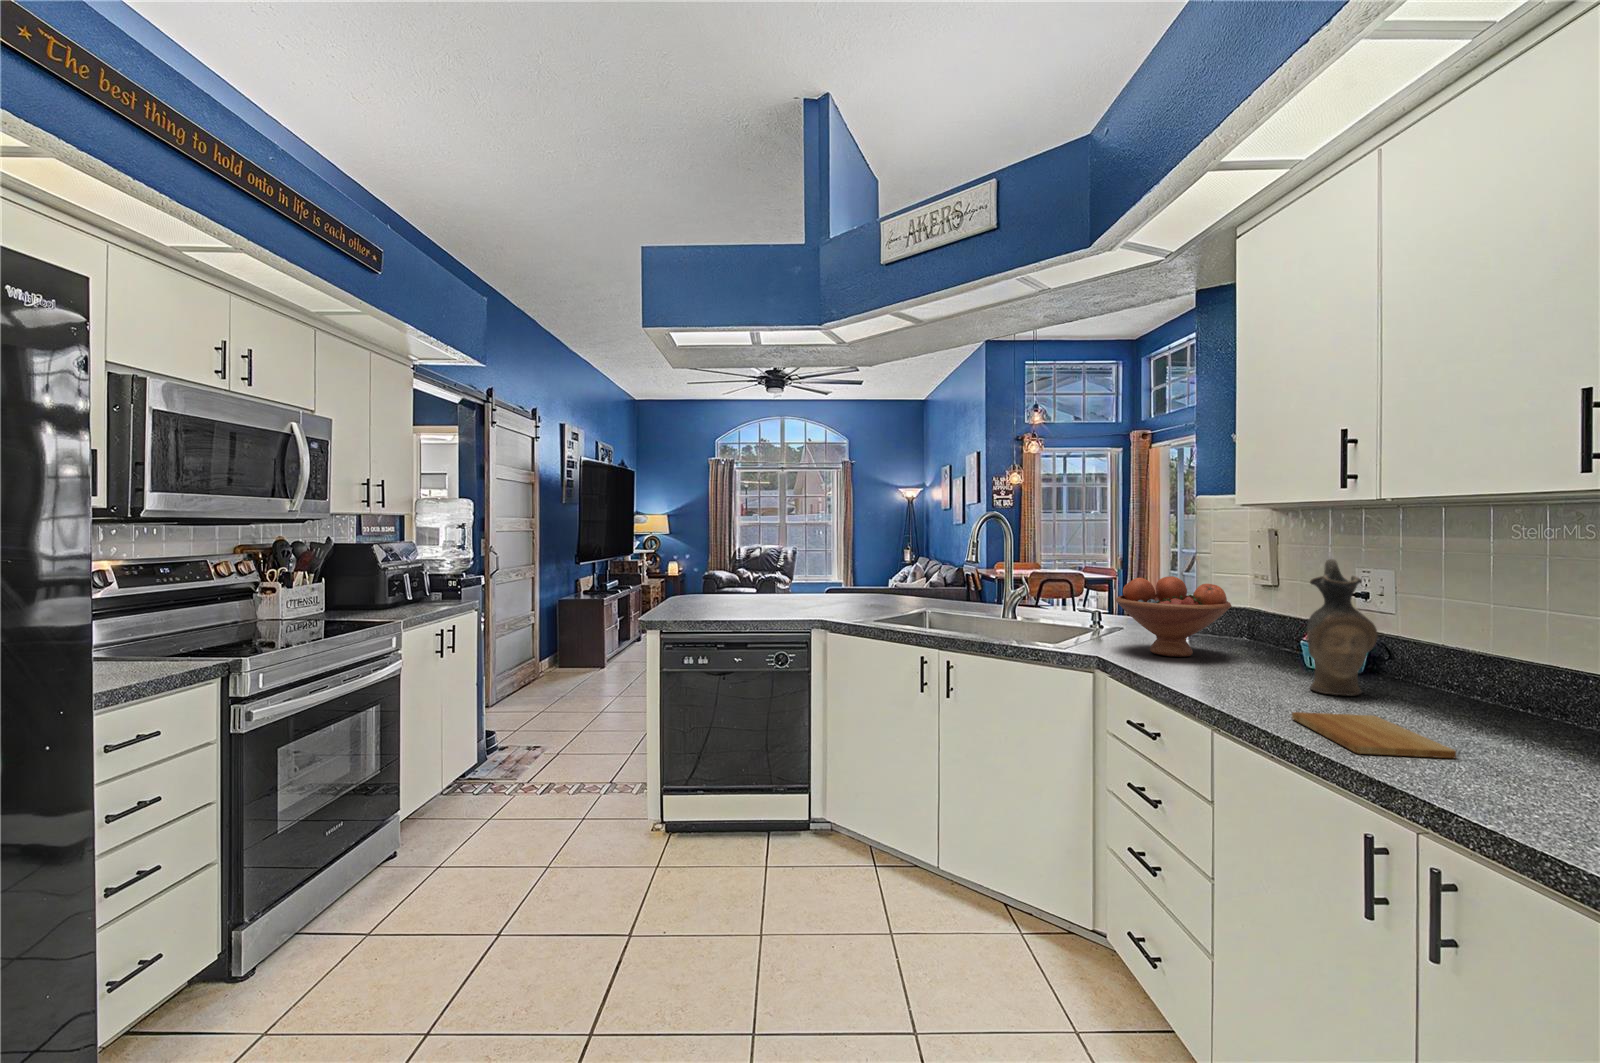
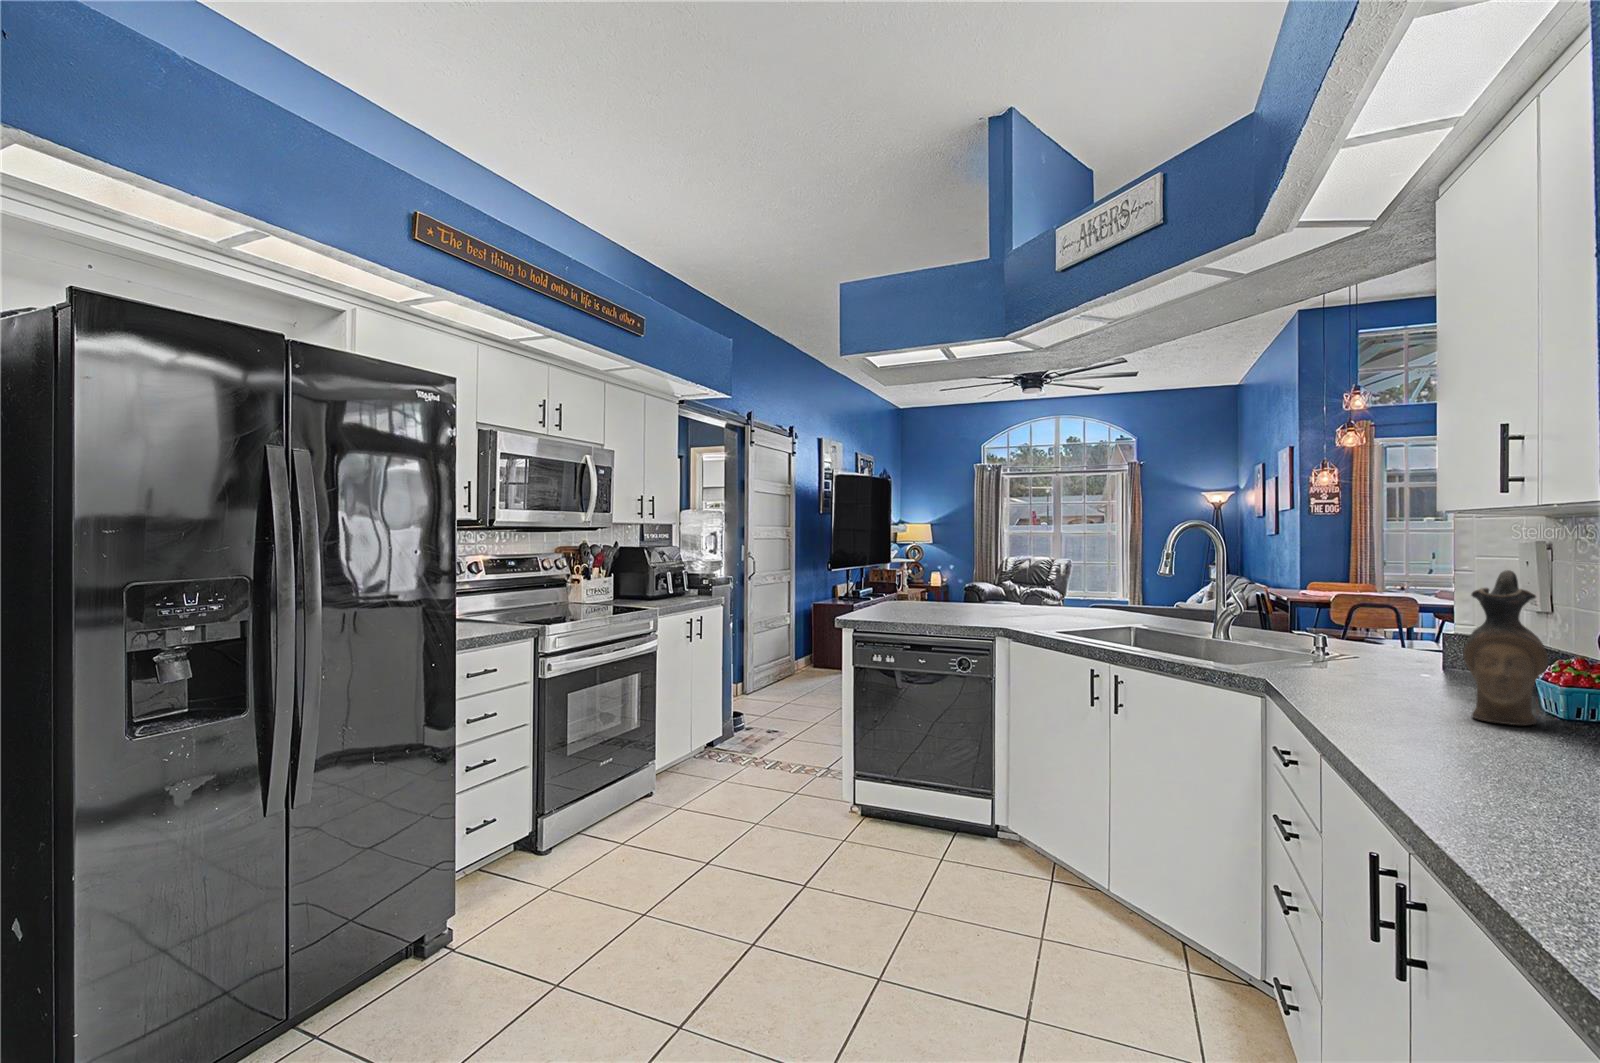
fruit bowl: present [1116,576,1231,657] -> none [1291,590,1432,679]
cutting board: present [1292,712,1456,758] -> none [1385,728,1522,780]

